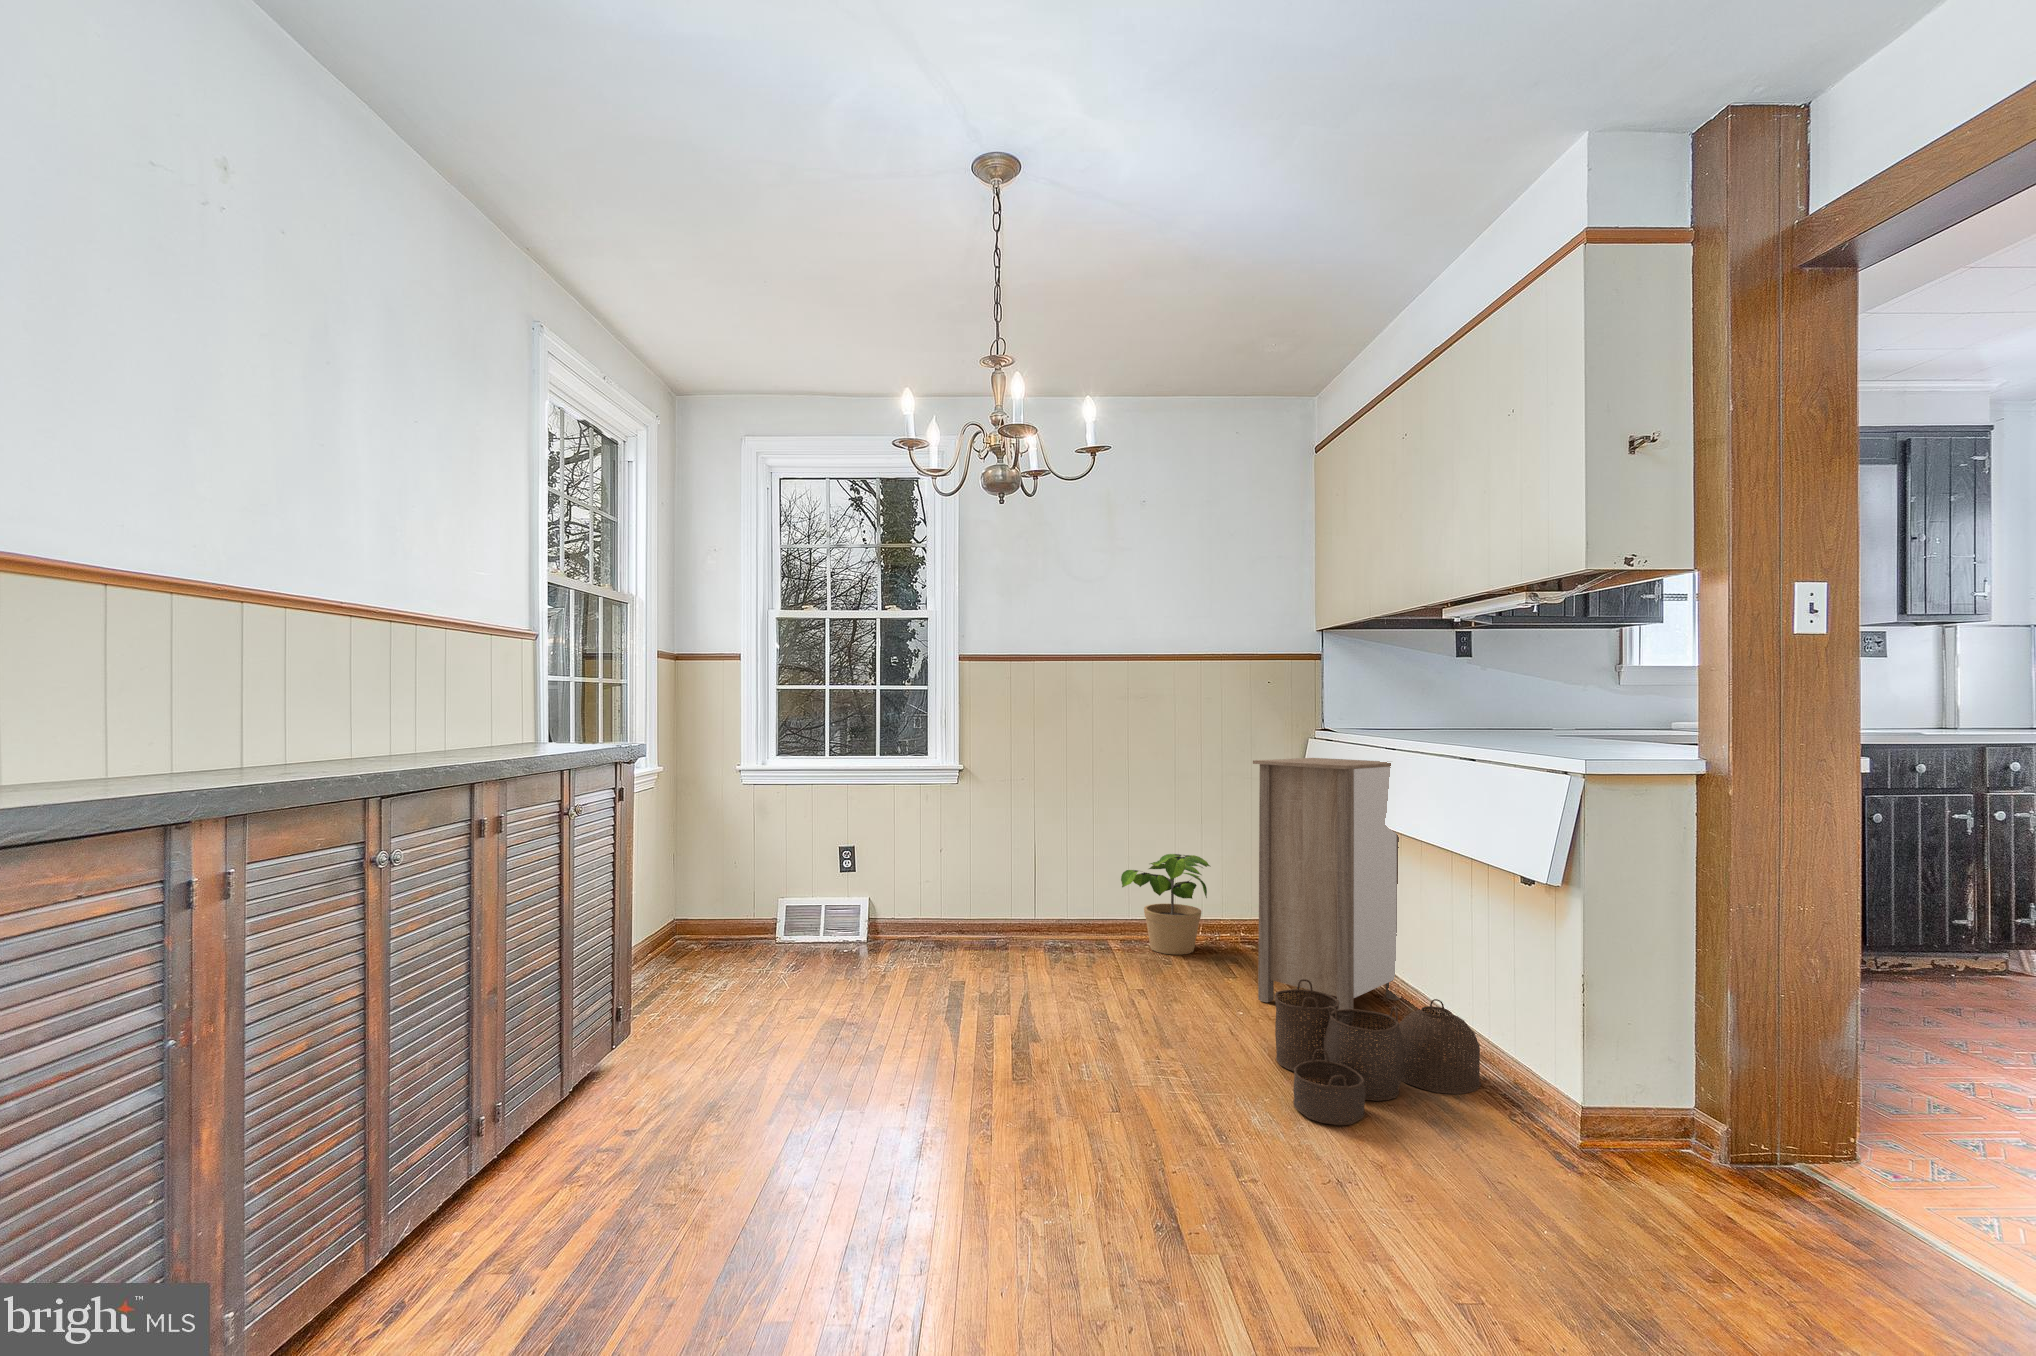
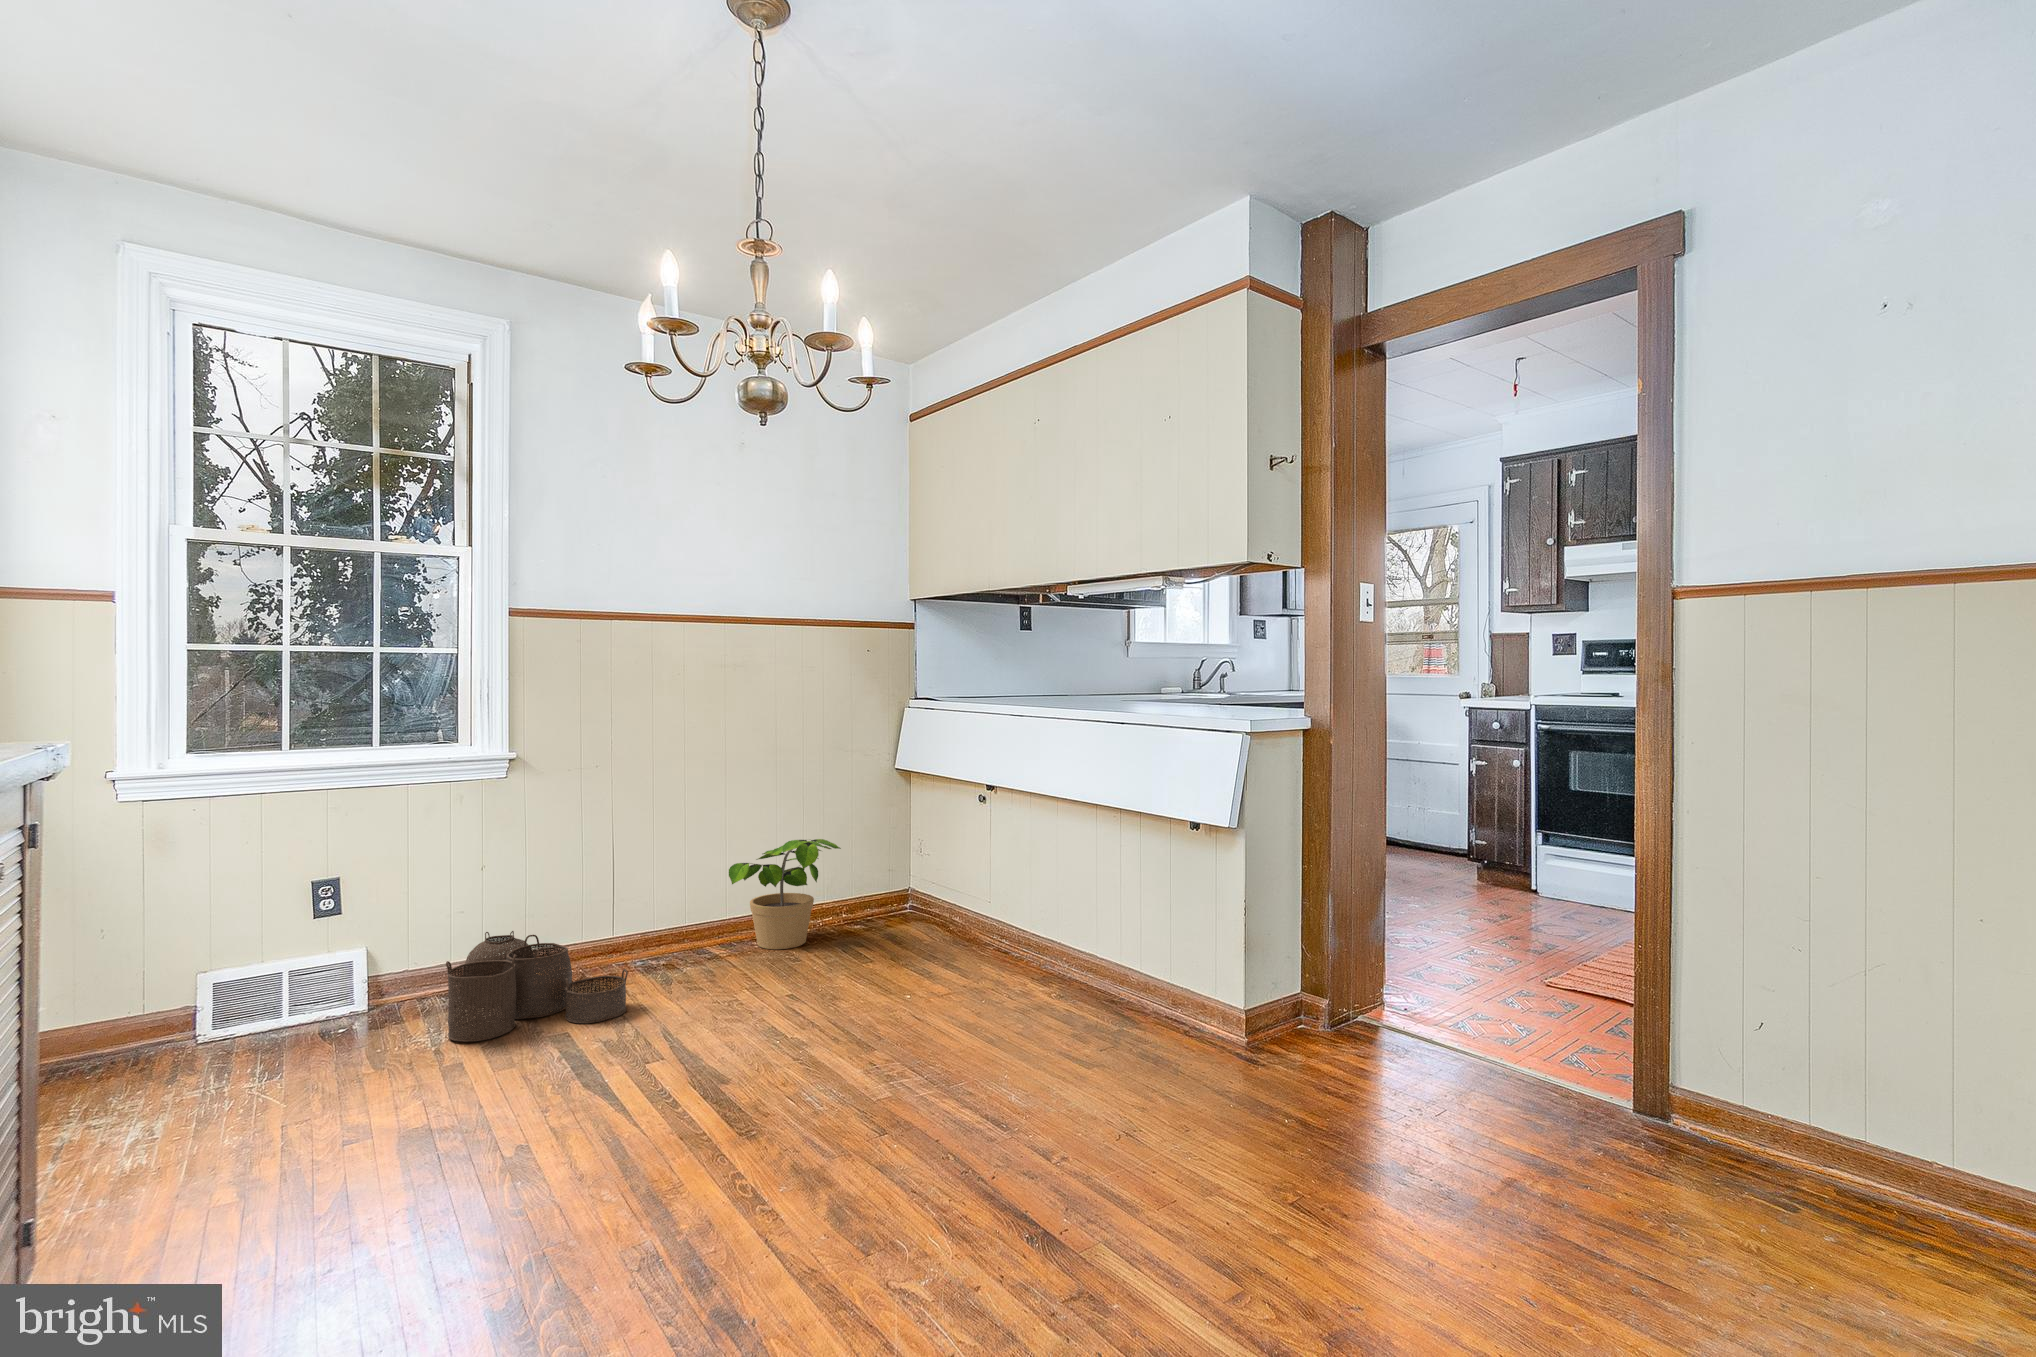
storage cabinet: present [1253,758,1400,1016] -> none [907,728,1026,984]
woven basket: present [1274,979,1481,1125] -> present [446,931,628,1042]

